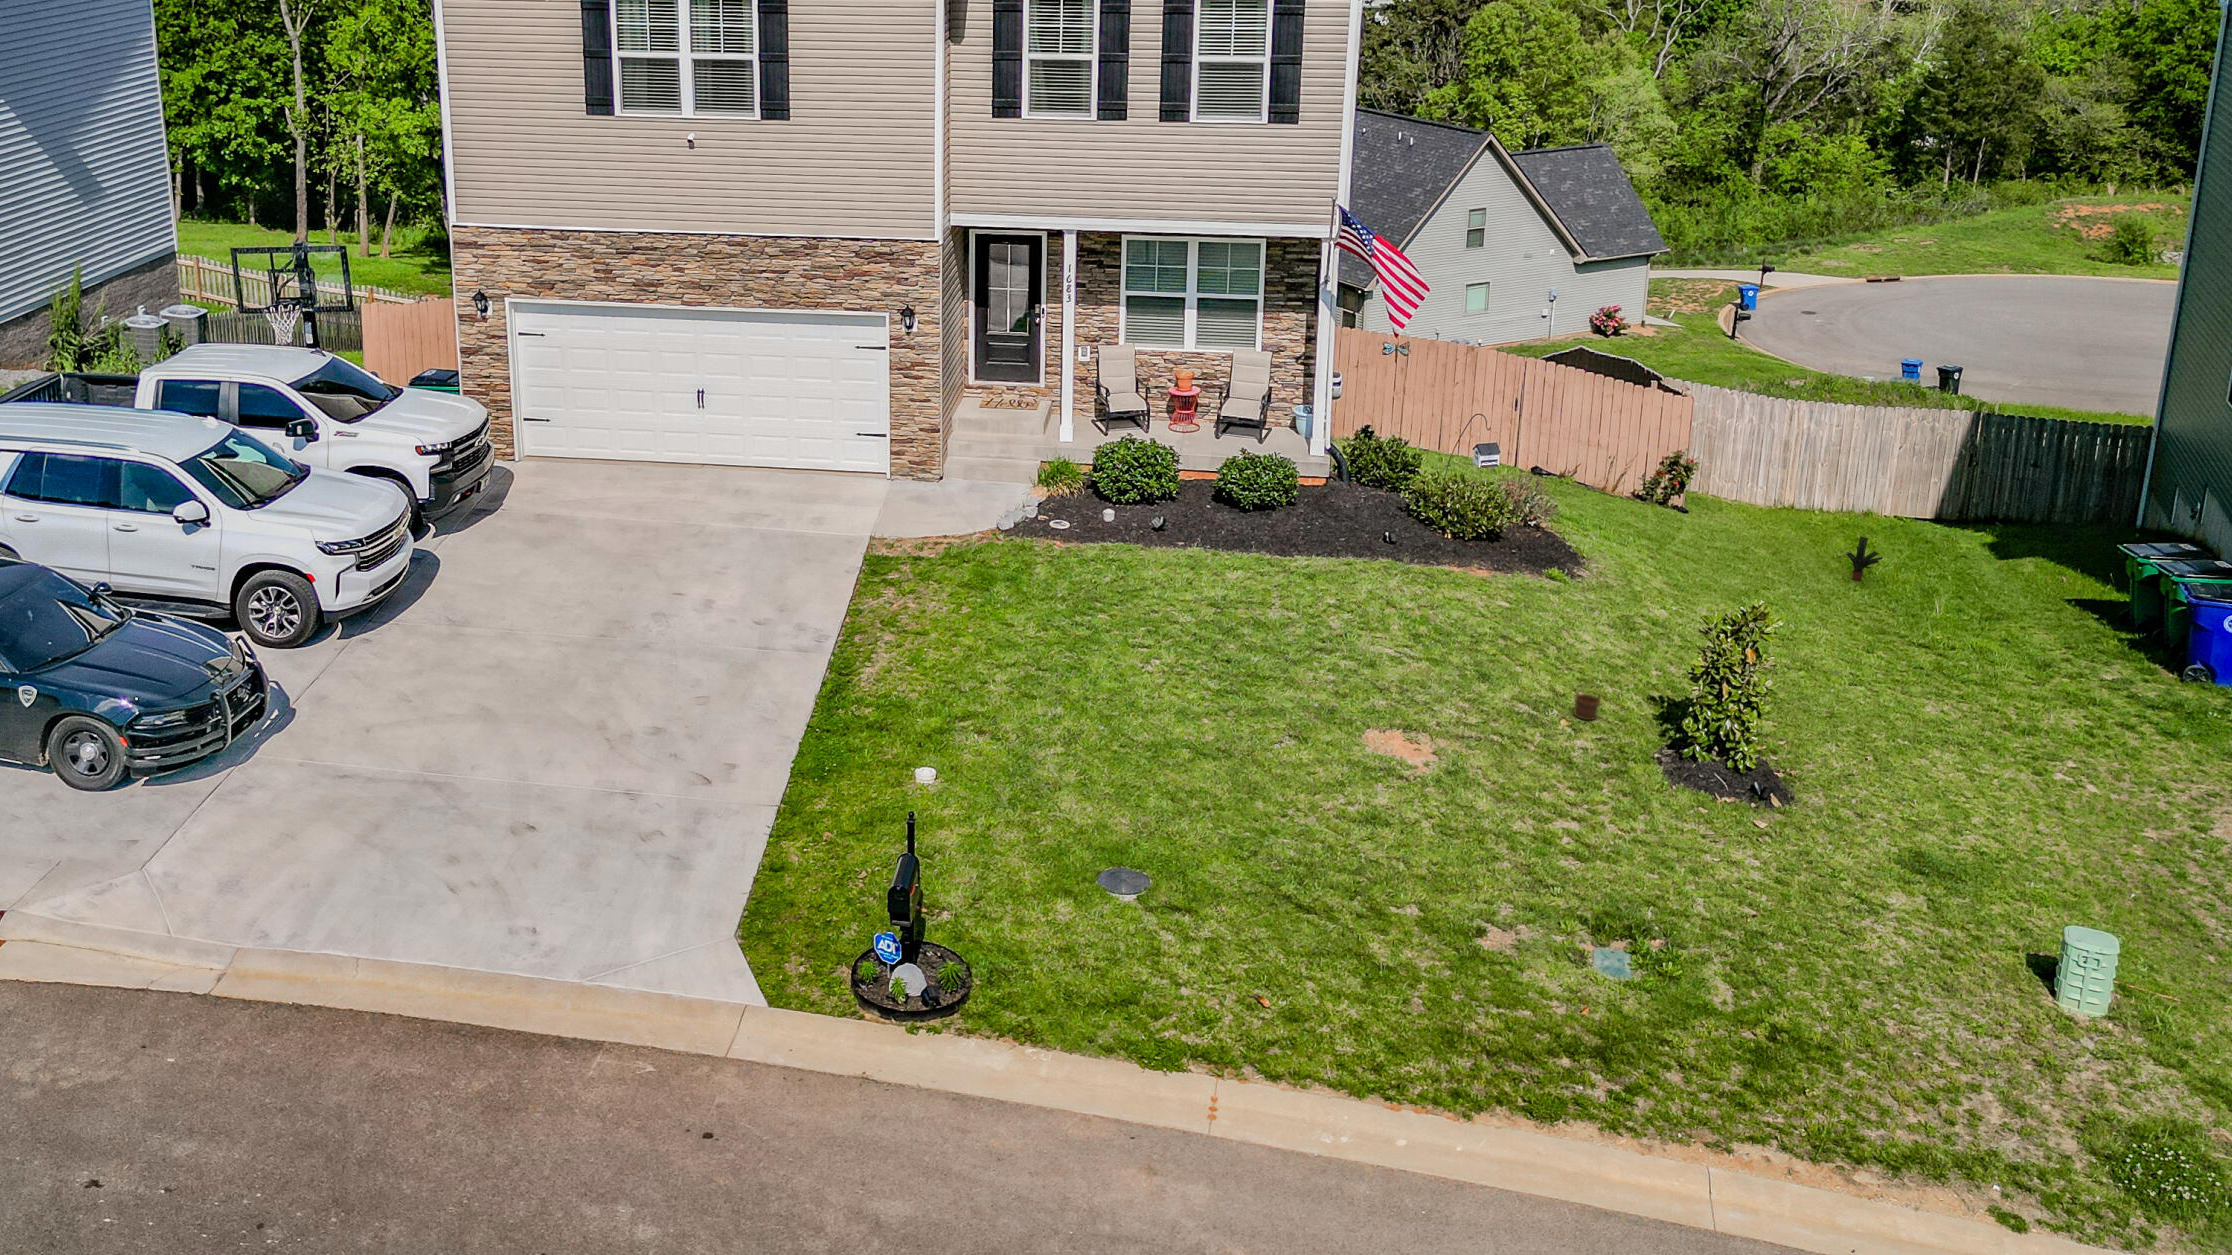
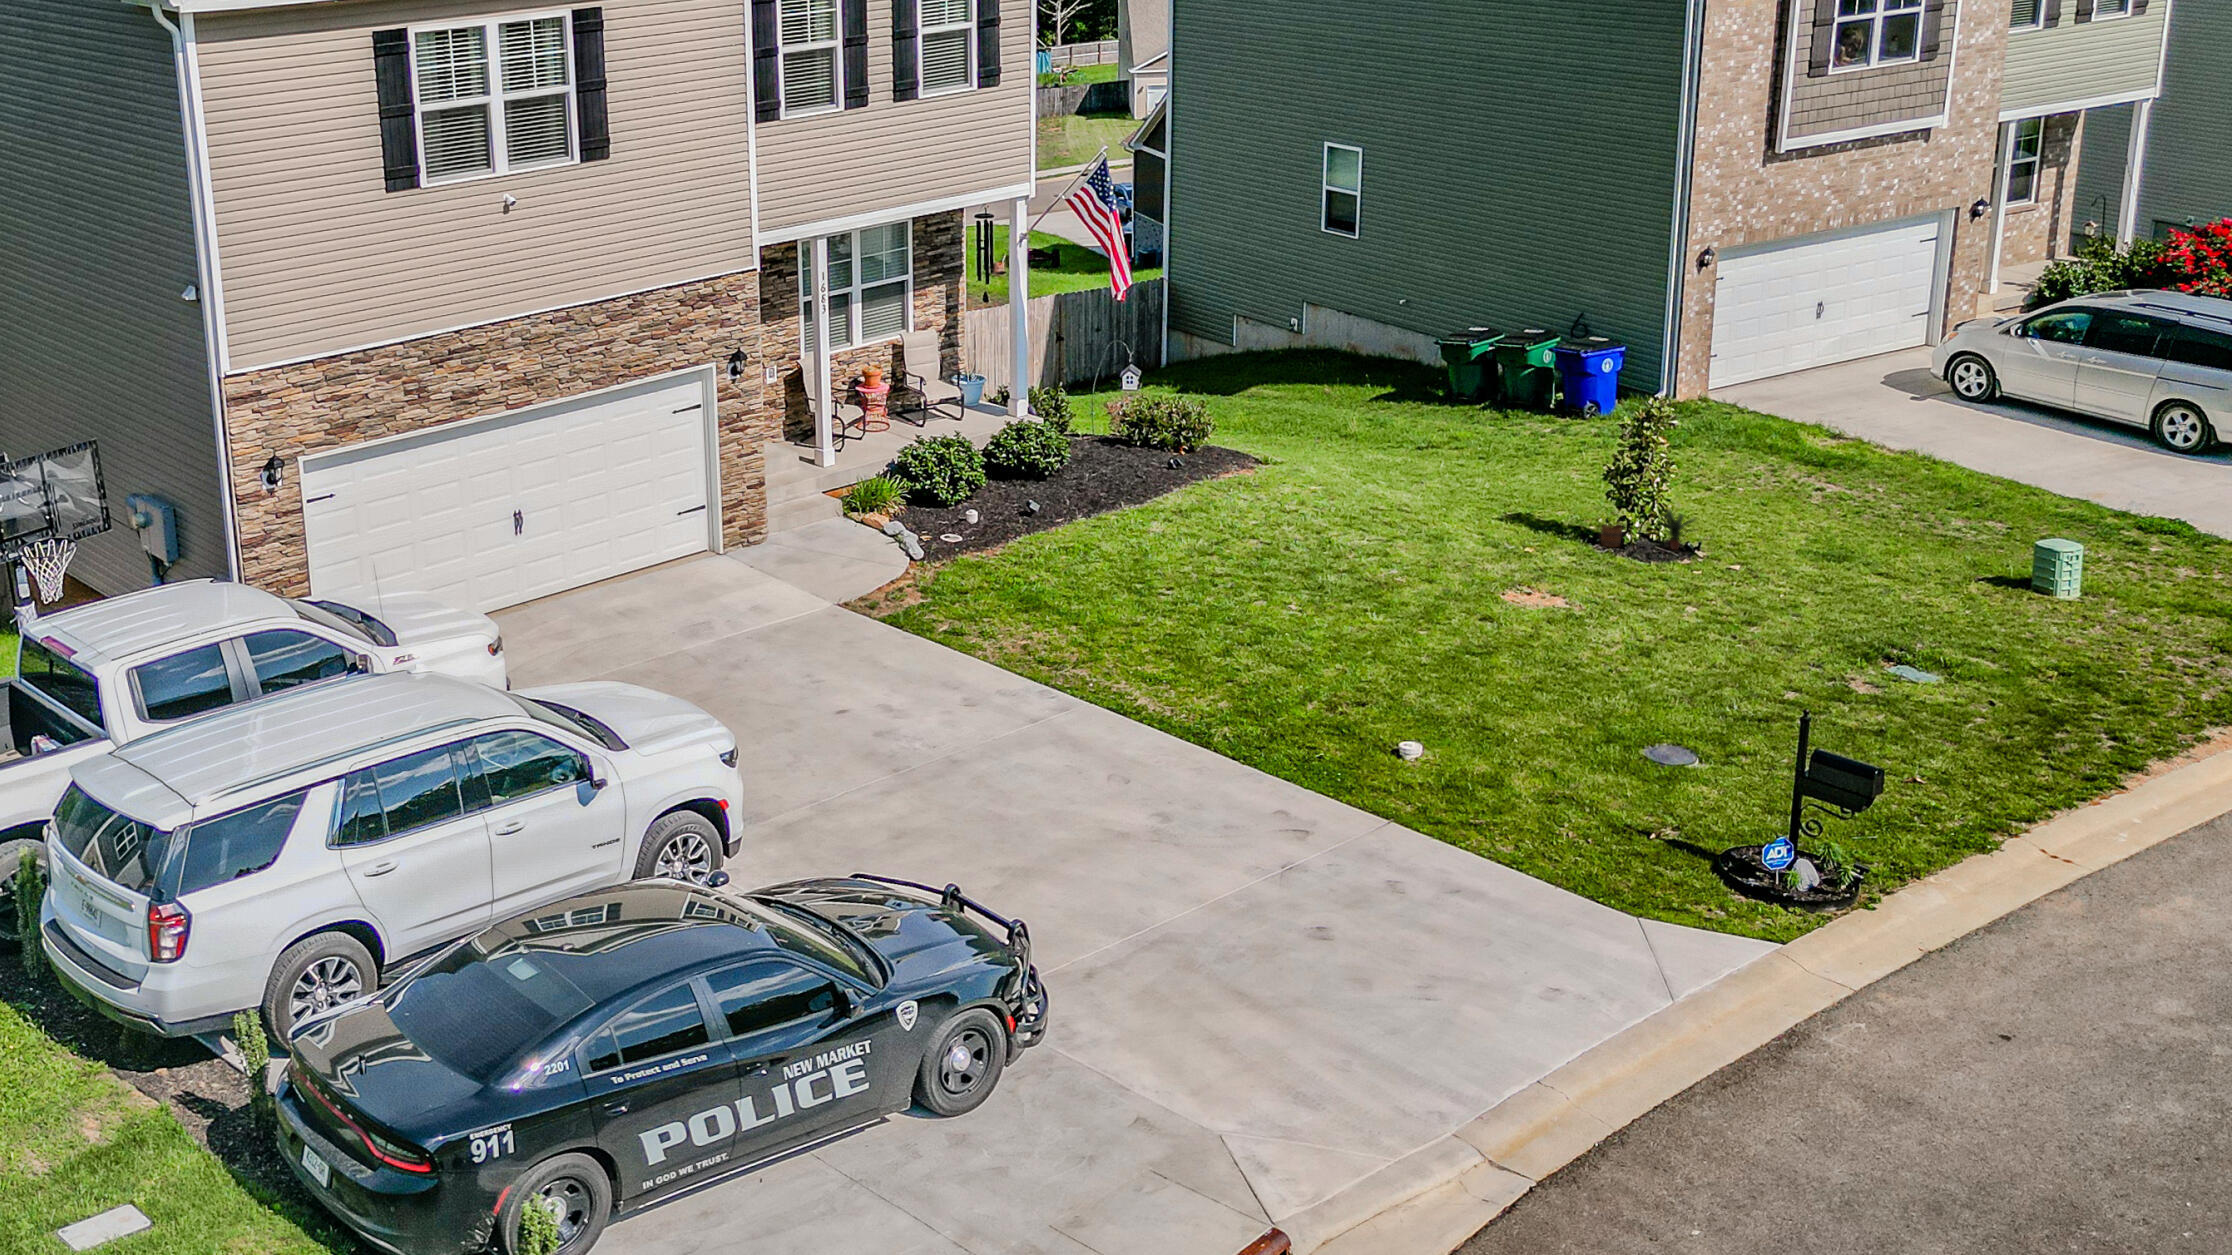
potted plant: present [1846,536,1883,581] -> present [1662,509,1695,550]

